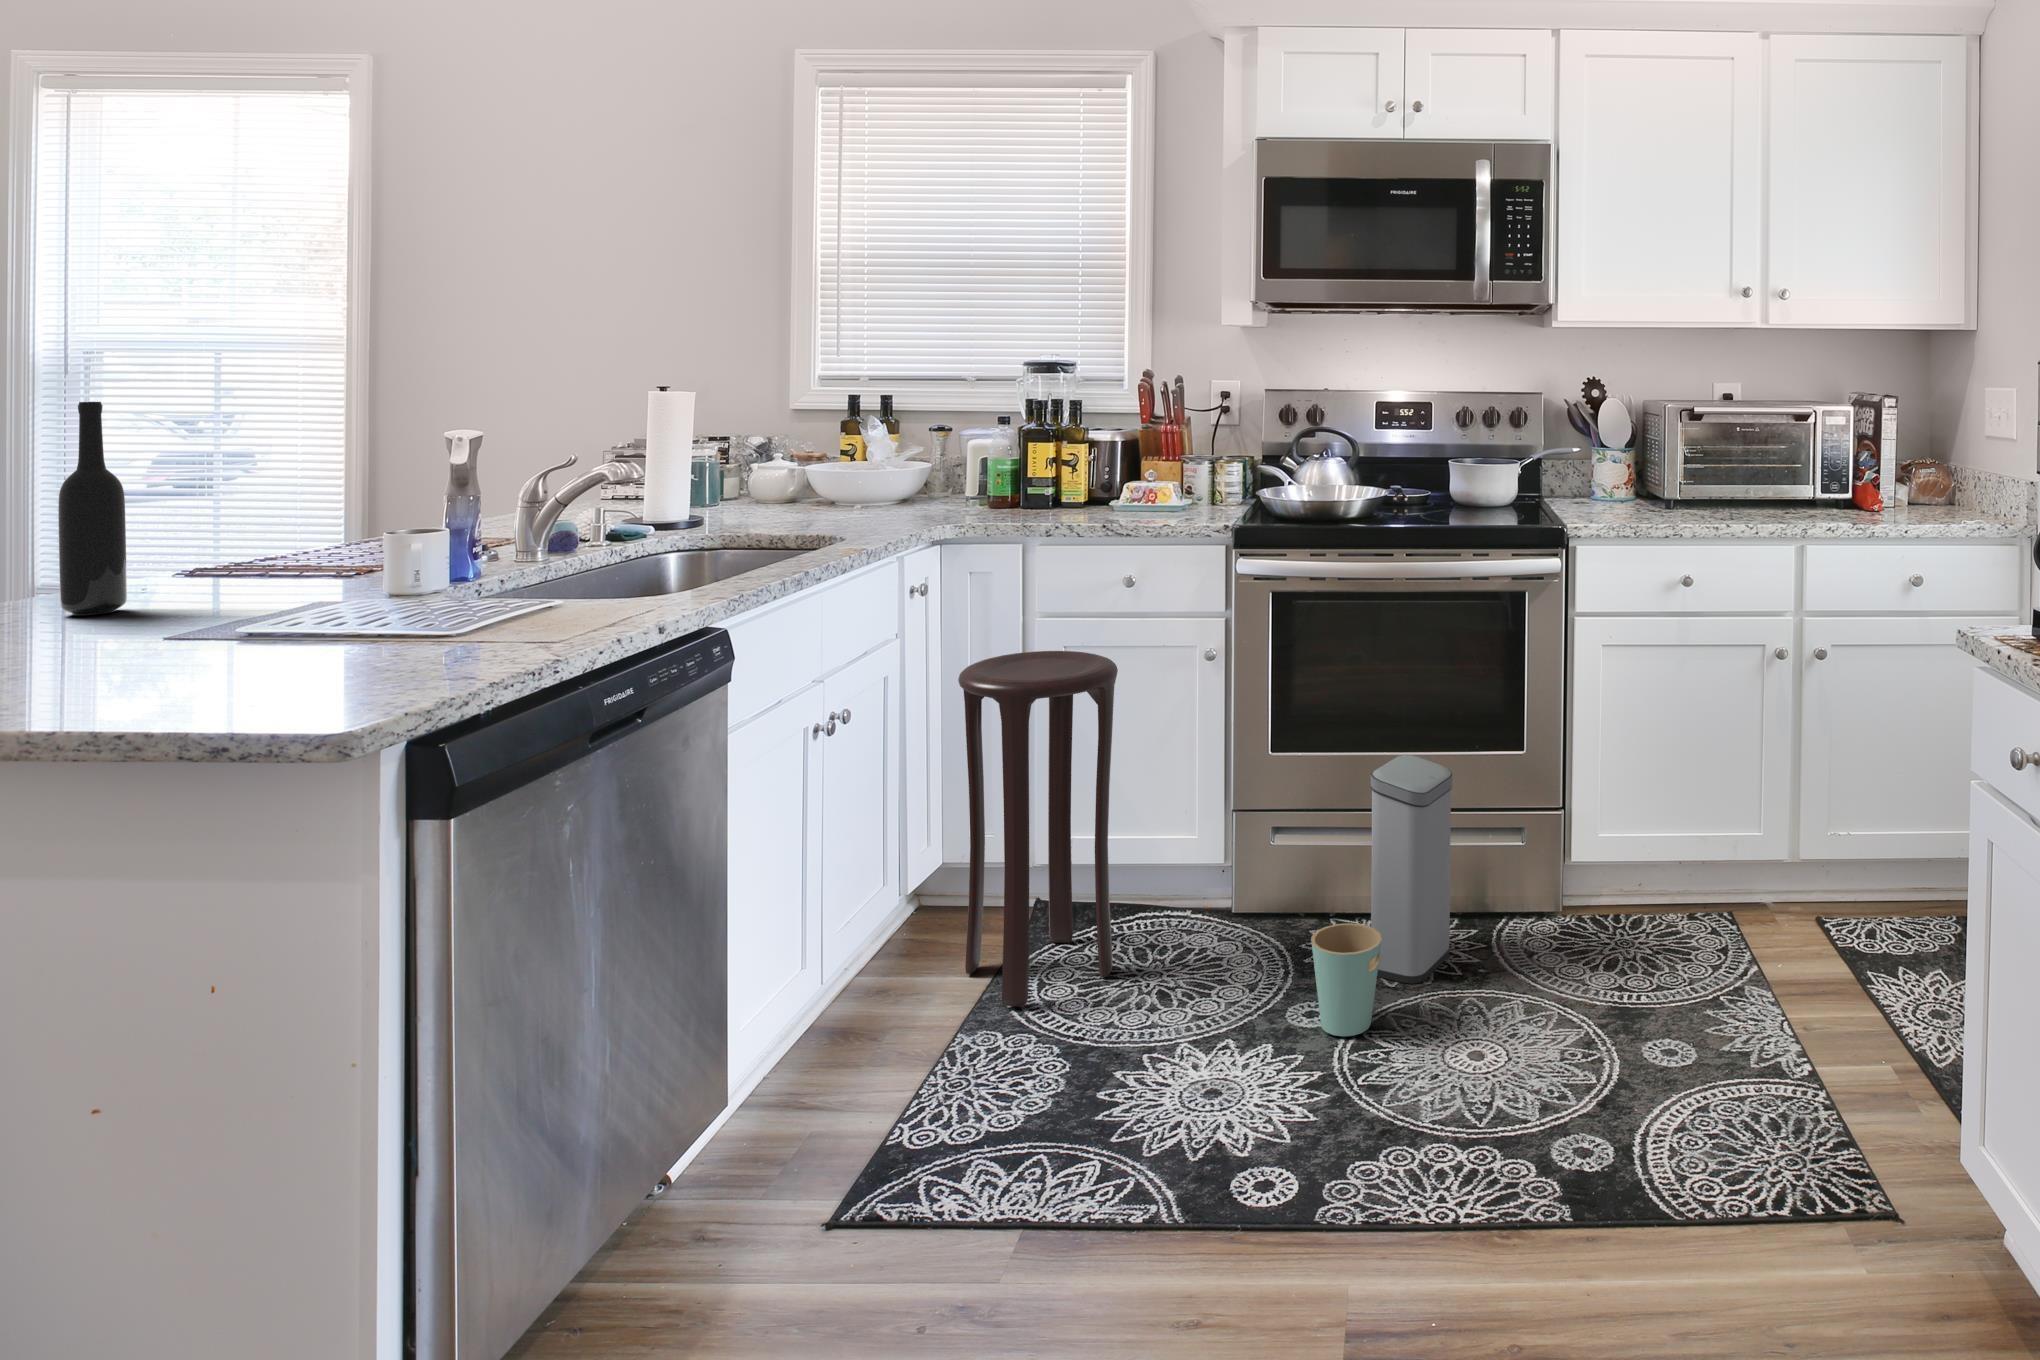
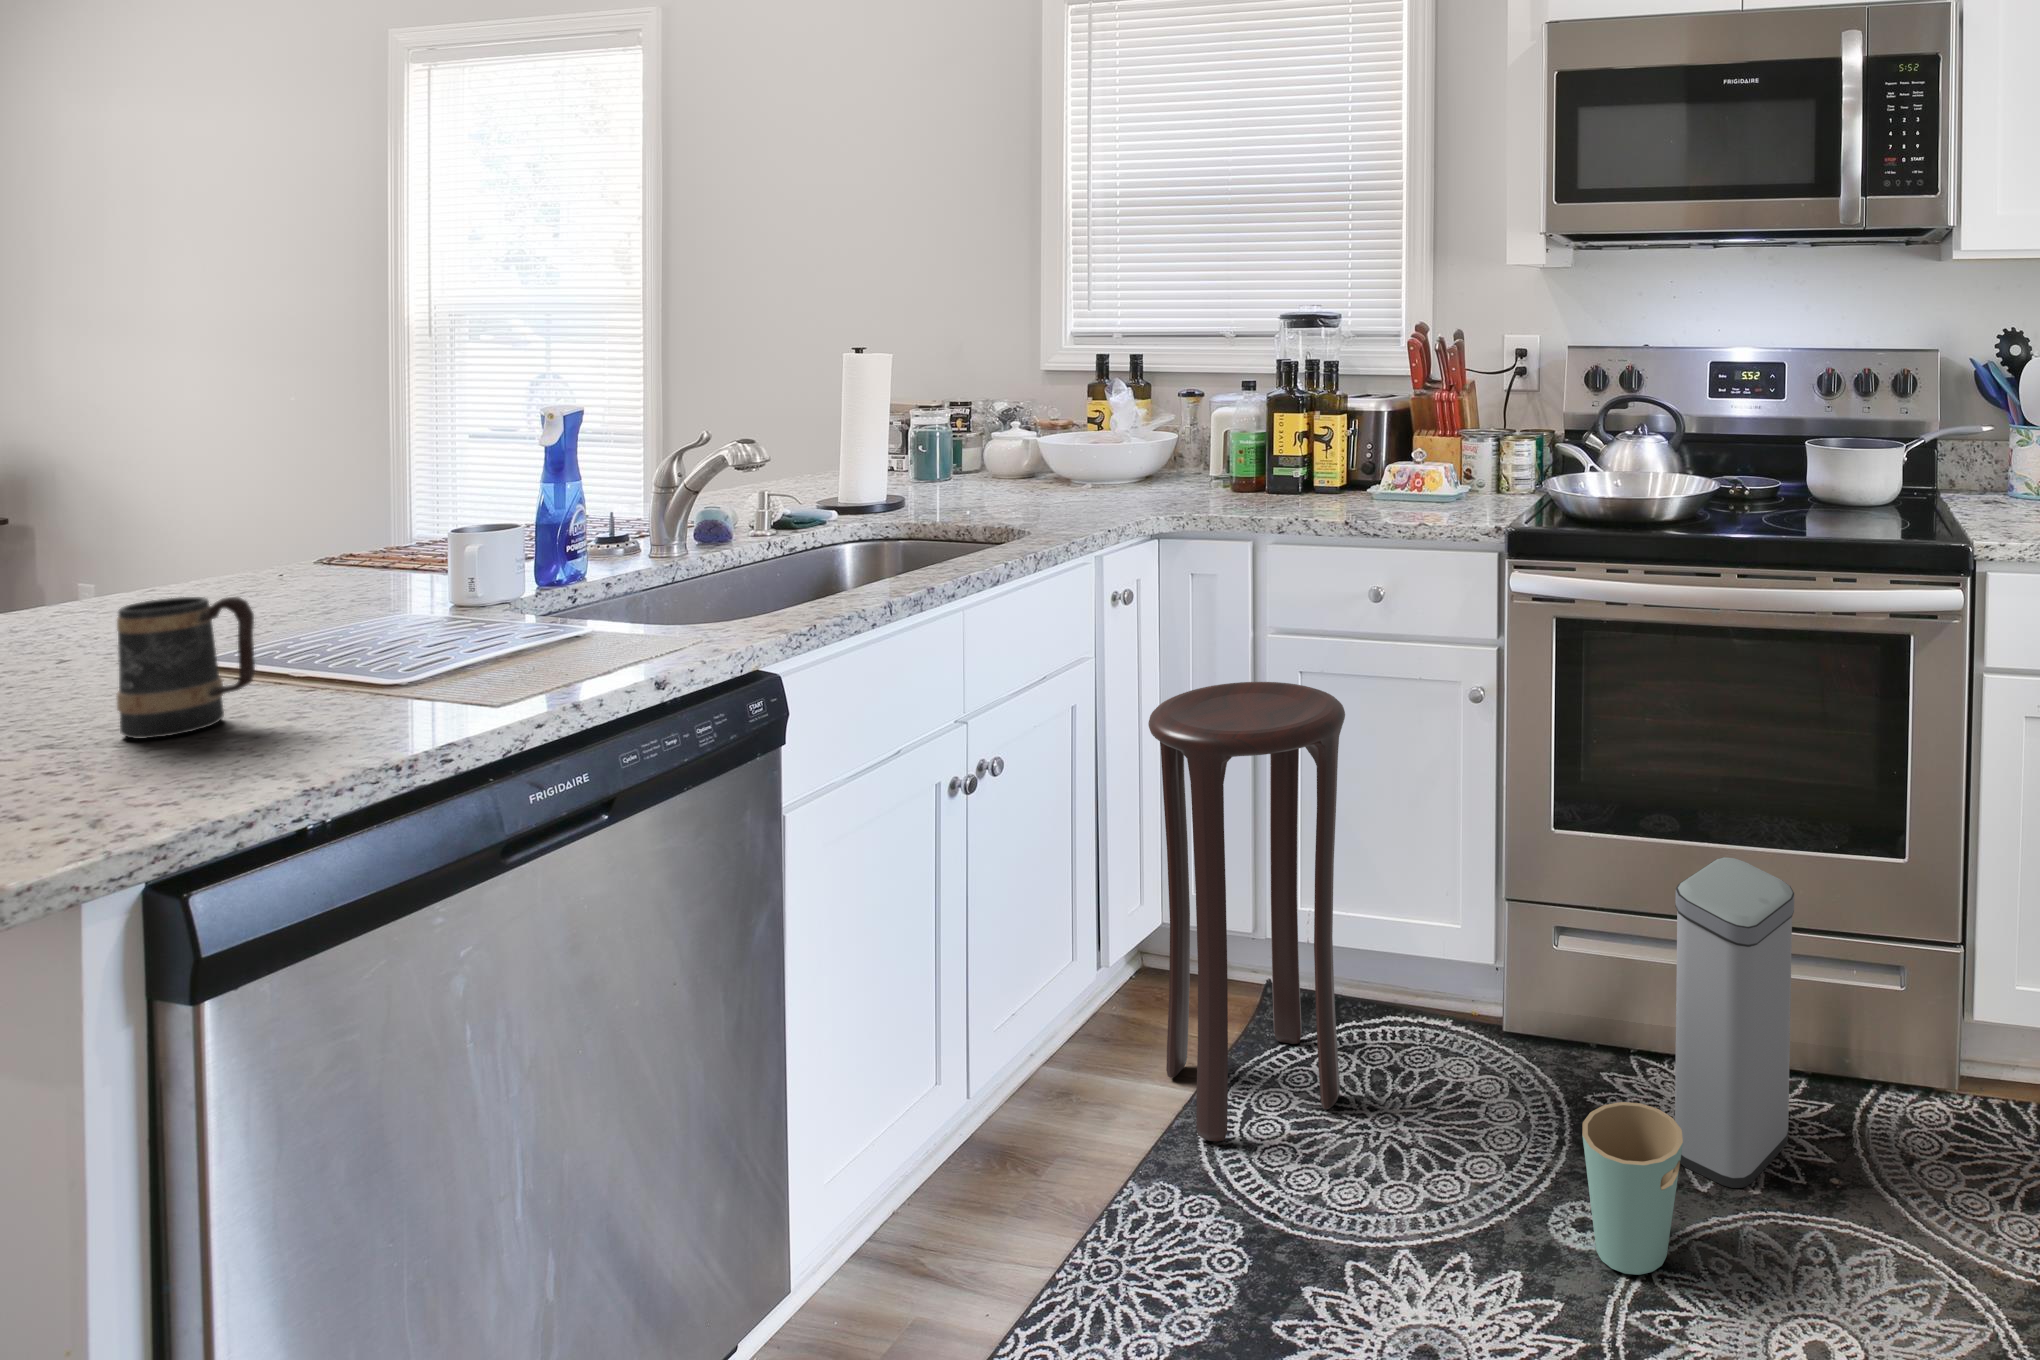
bottle: present [58,402,127,615] -> none [90,378,174,627]
mug: none [255,559,362,665] -> present [116,597,255,738]

